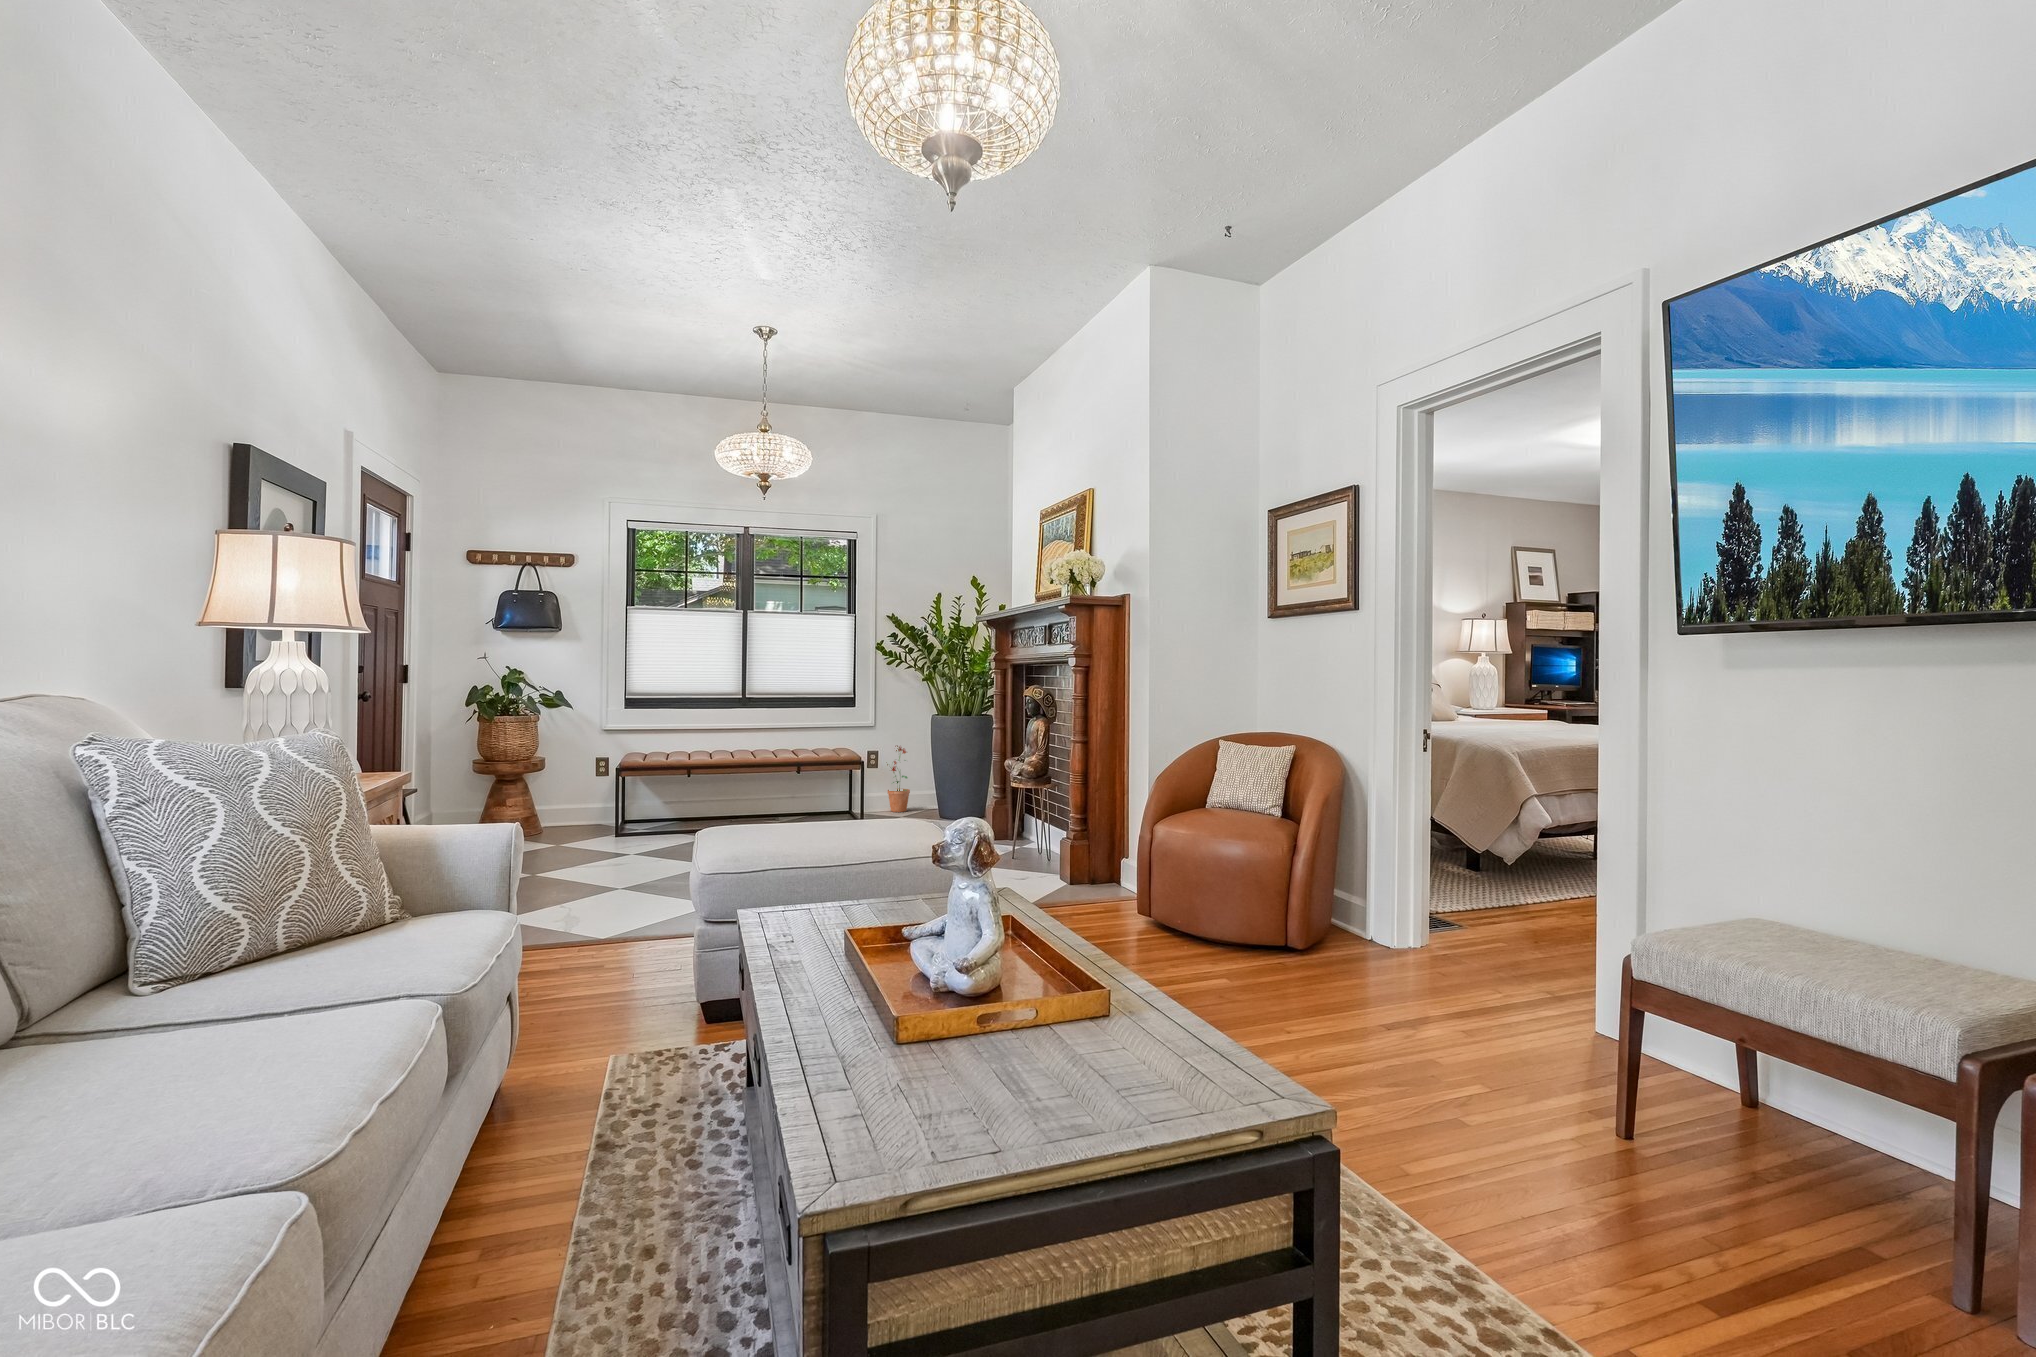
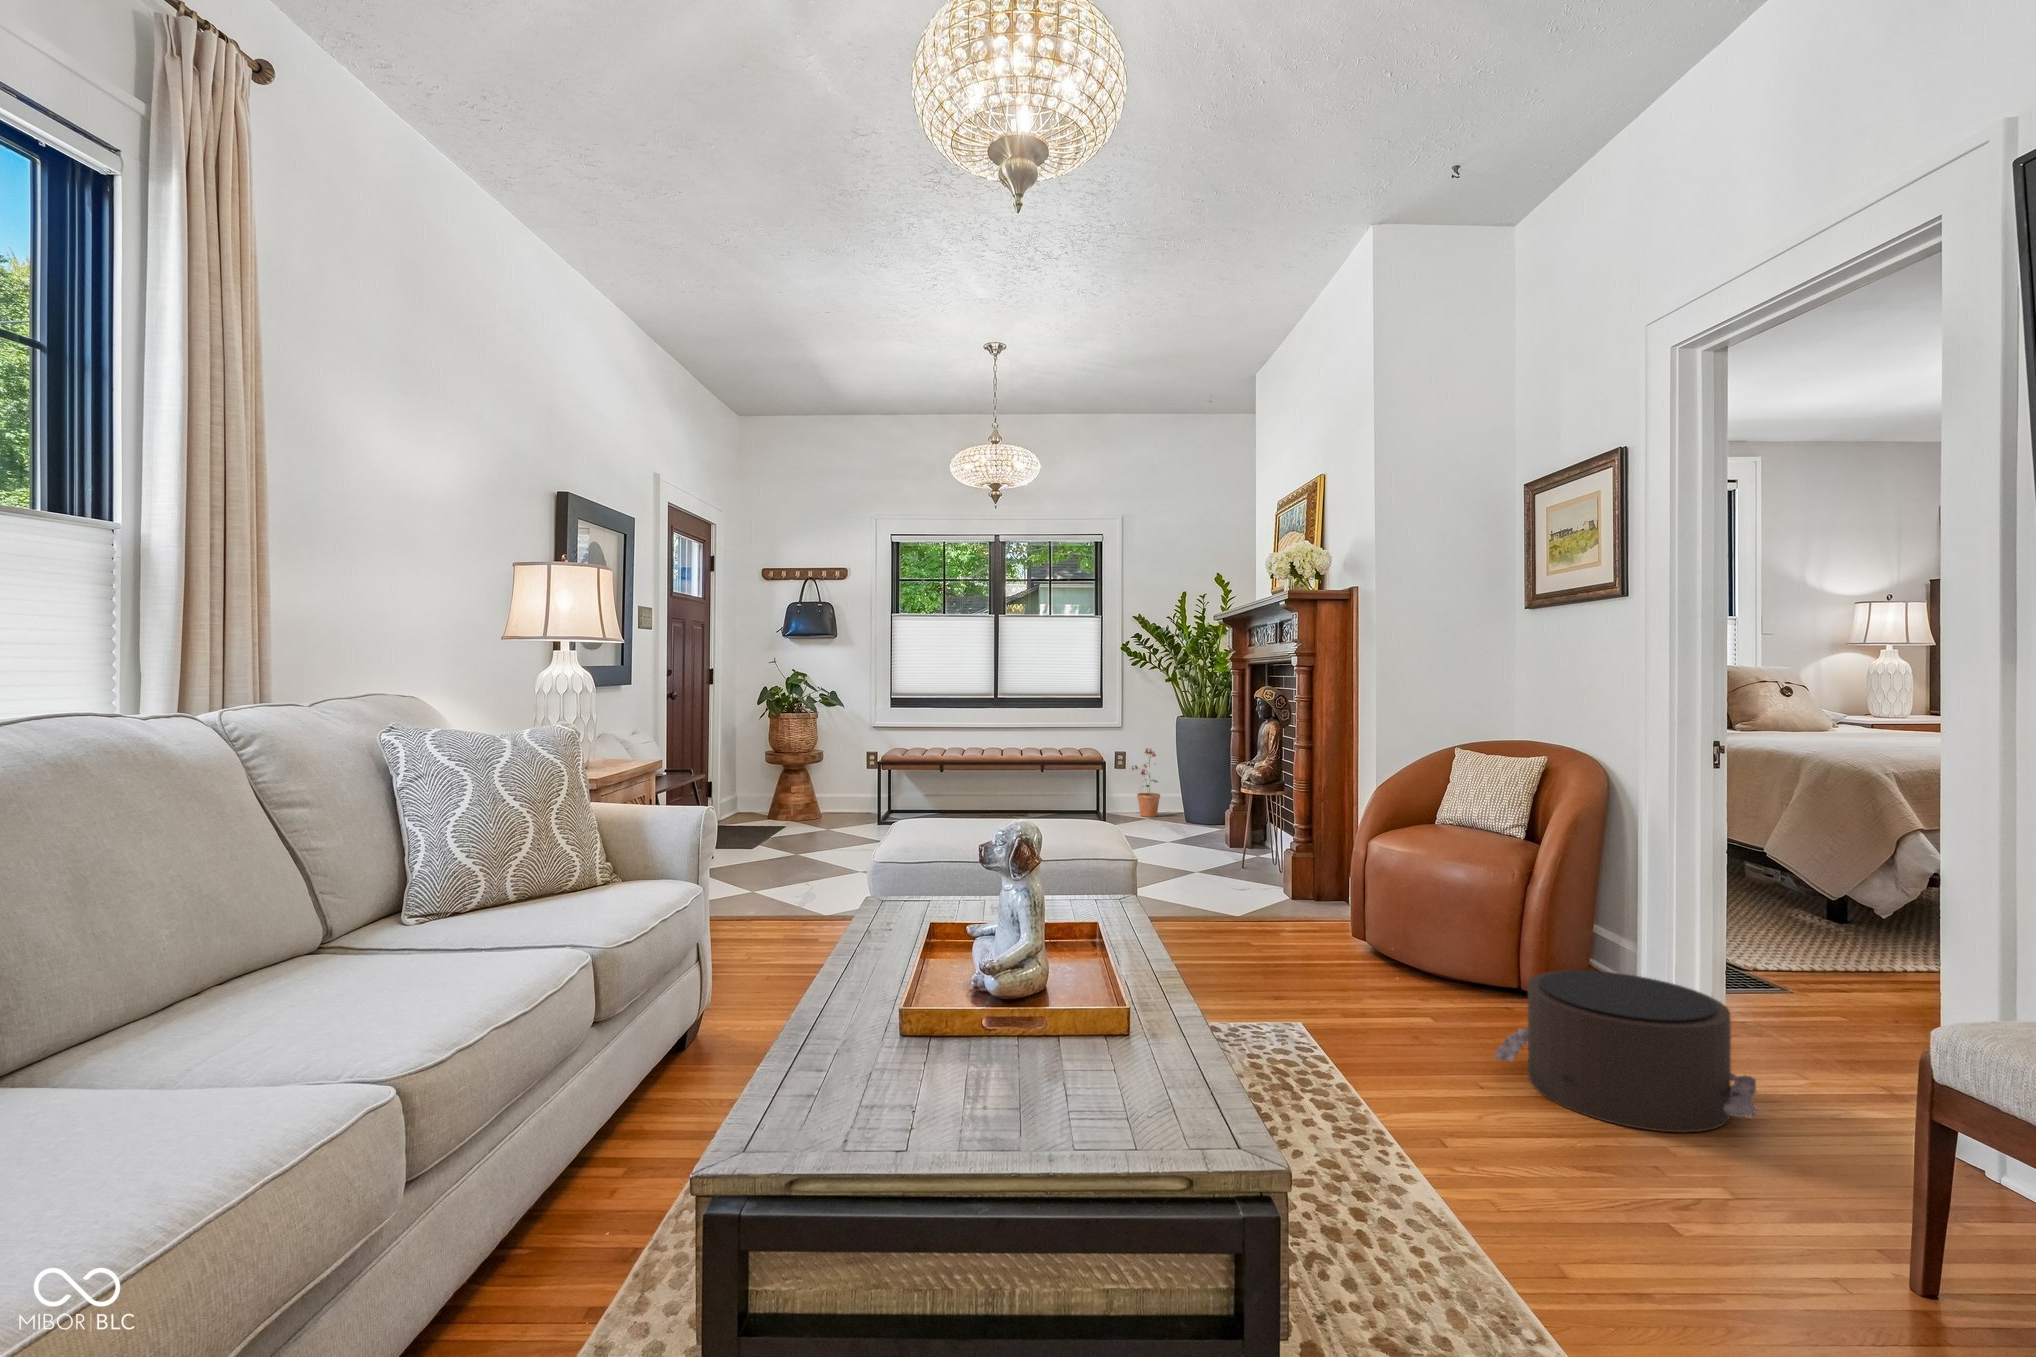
pouf: none [1305,925,1508,1054] -> present [1495,970,1758,1133]

